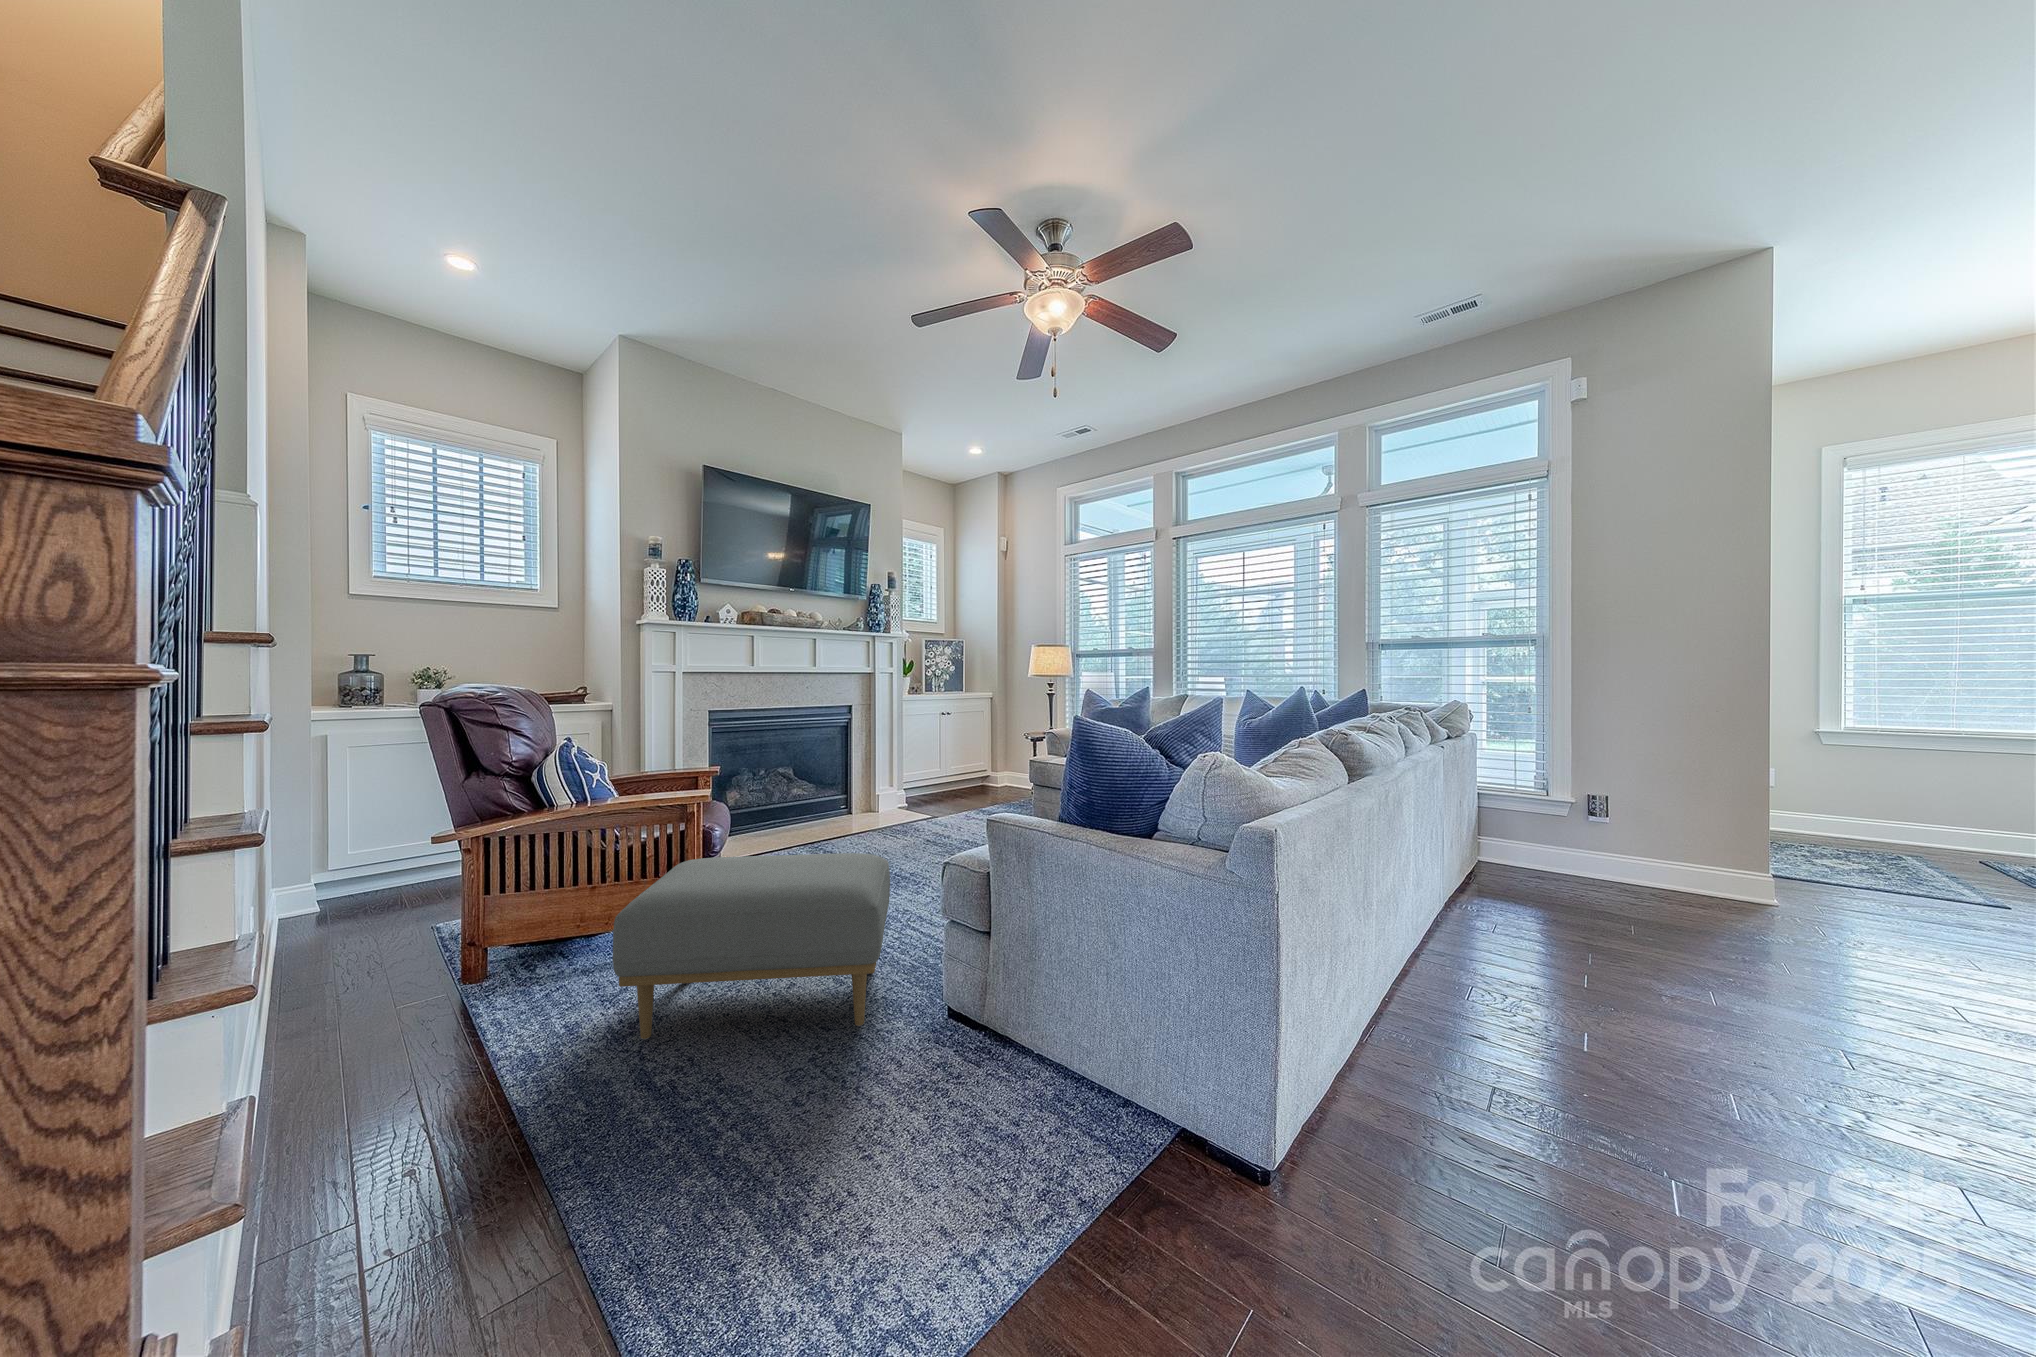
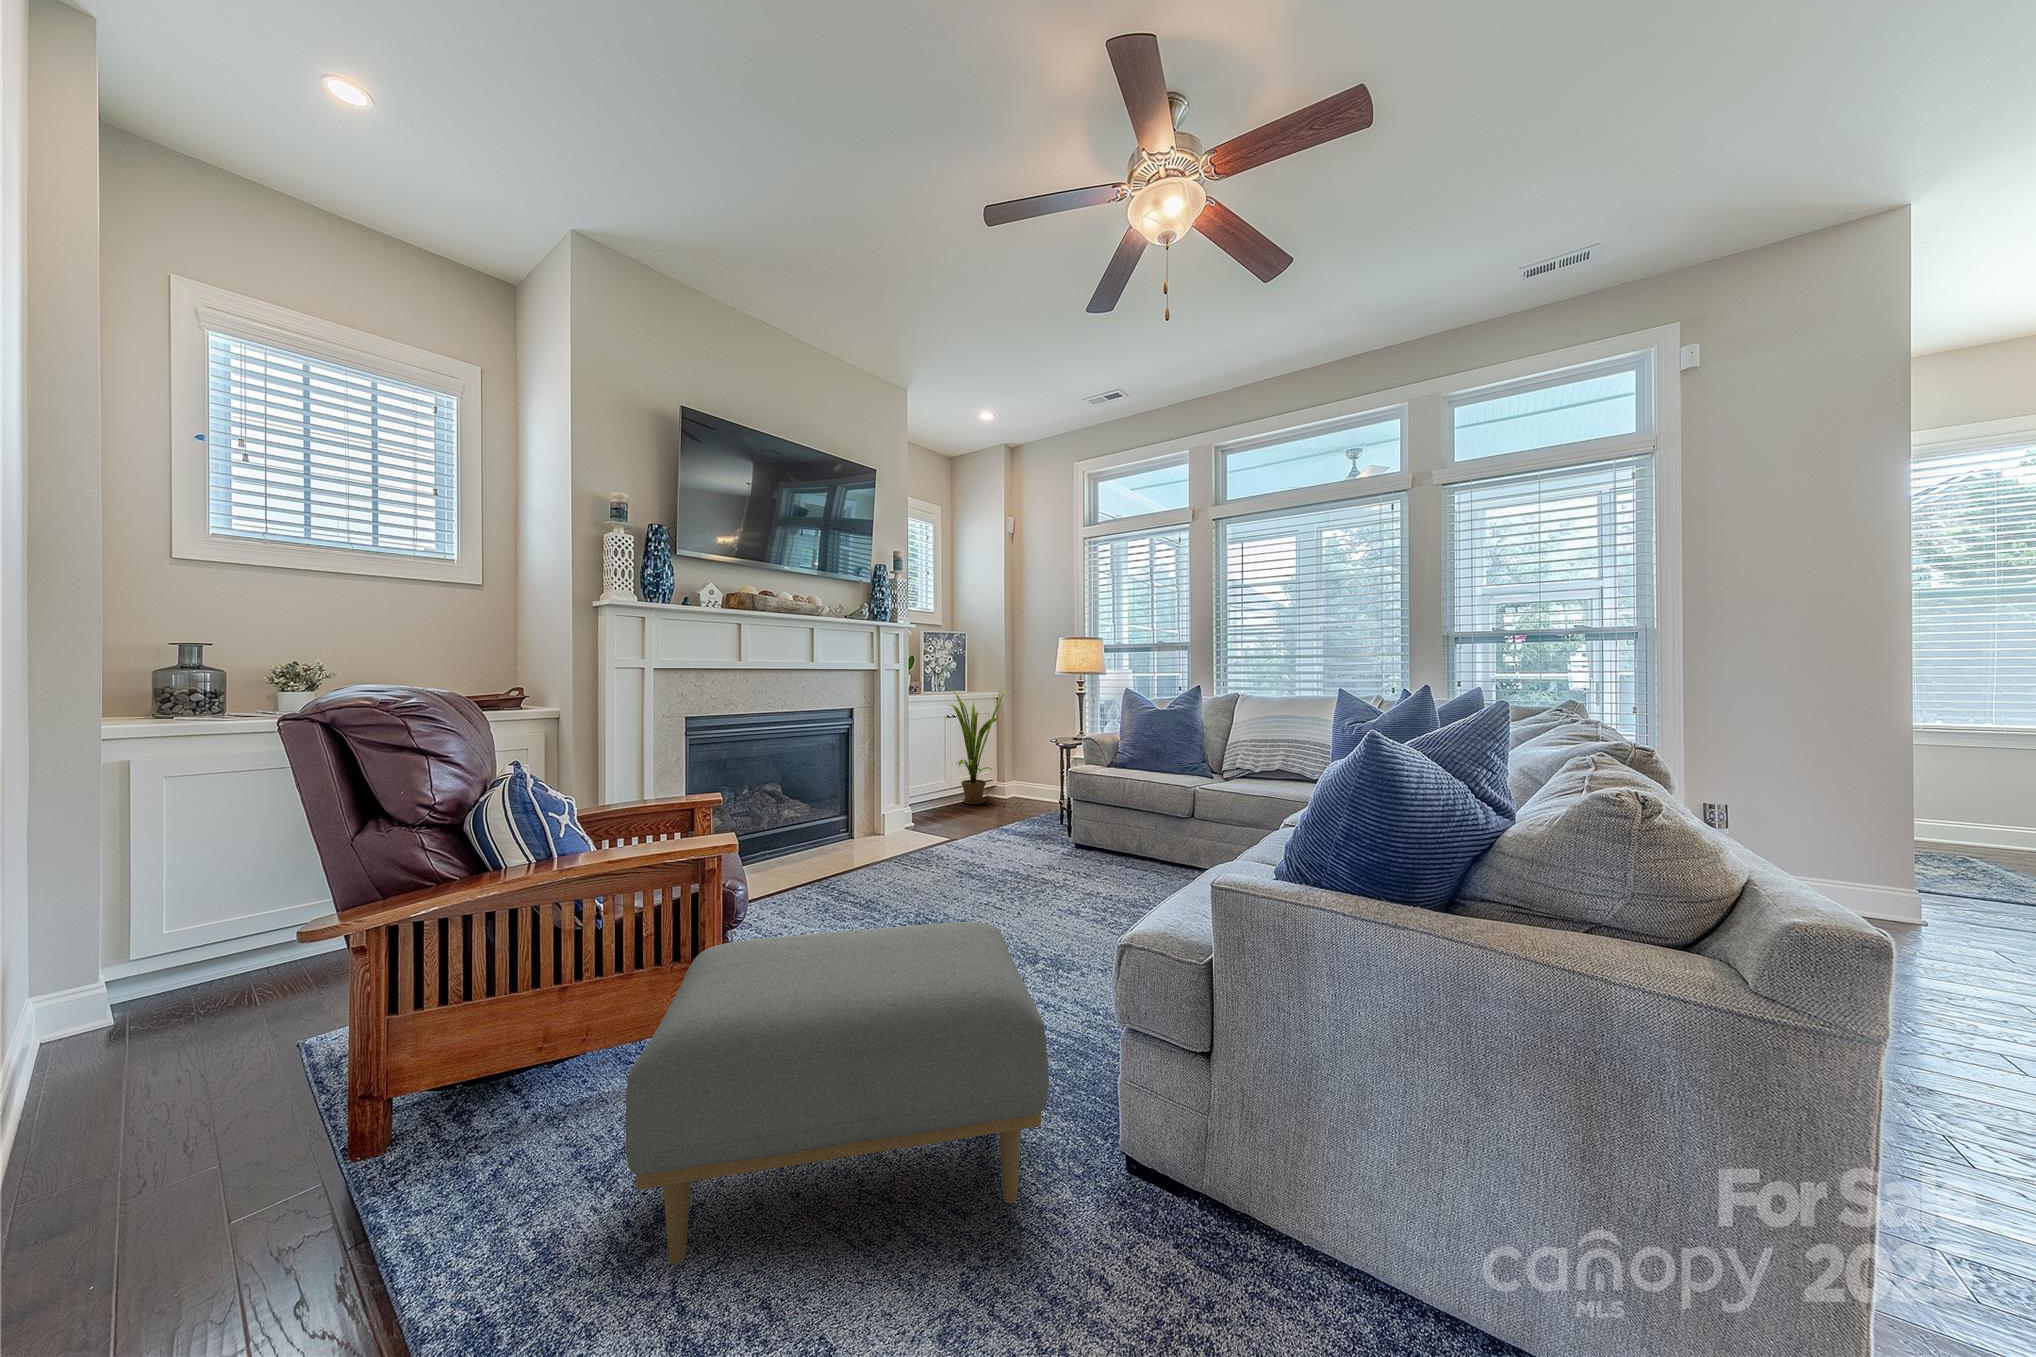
house plant: none [941,689,998,793] -> present [949,689,1008,804]

